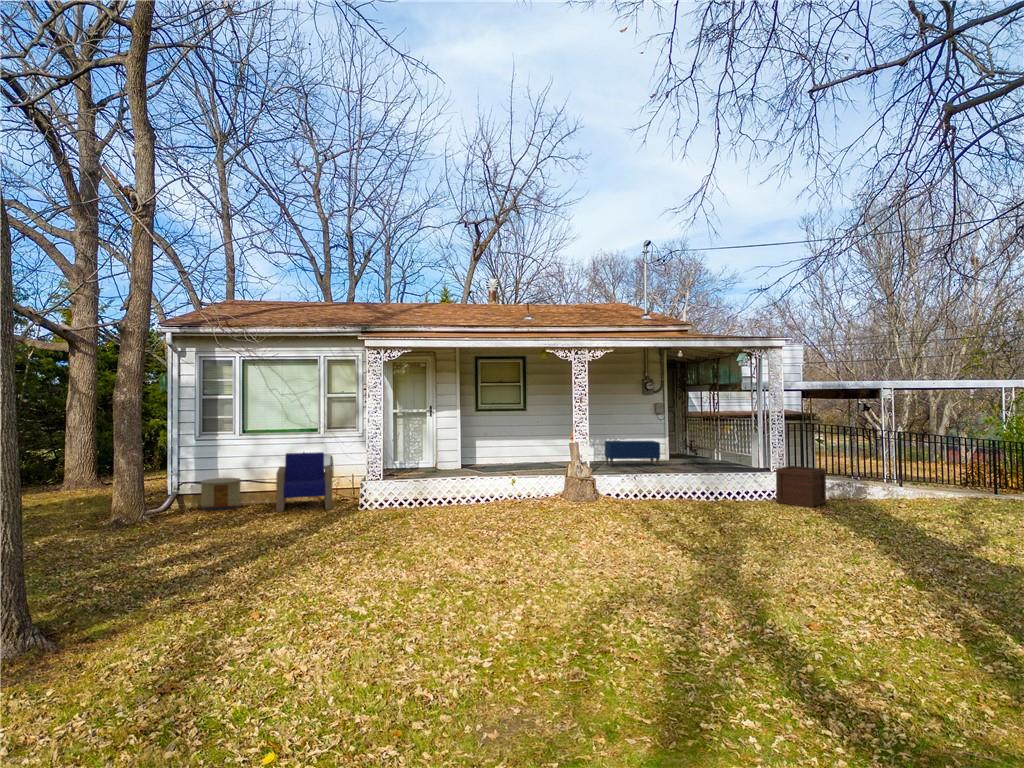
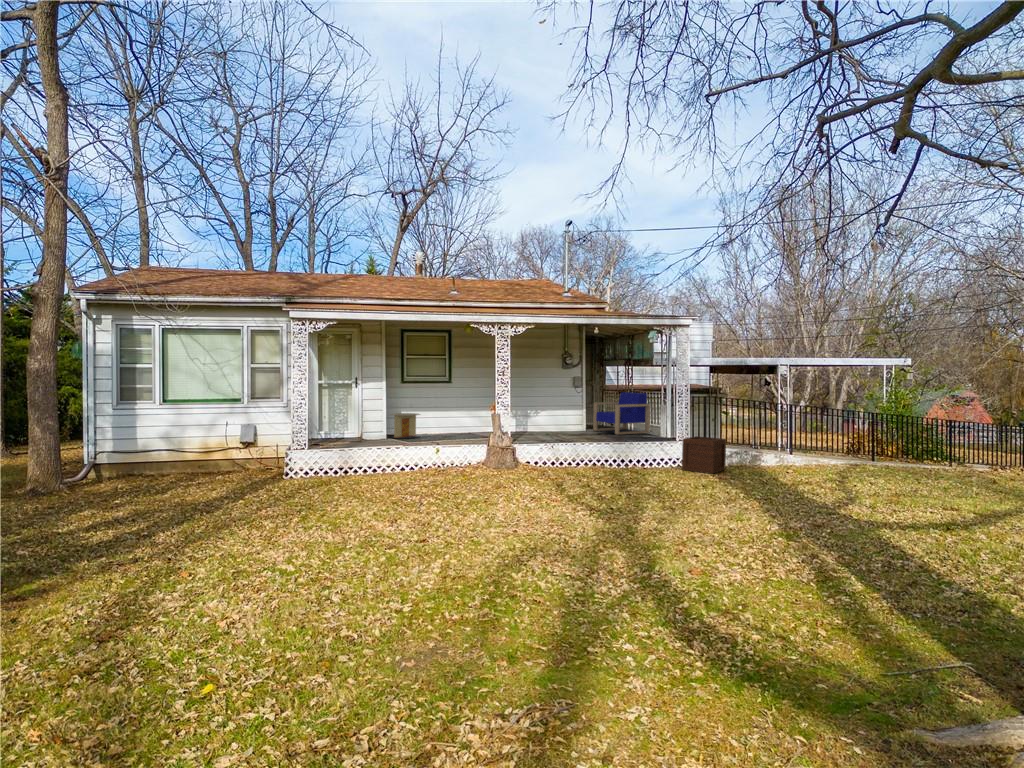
bench: present [605,441,660,466] -> none [527,412,579,437]
armchair: present [276,452,332,512] -> present [593,392,650,434]
side table: present [201,478,240,511] -> present [390,413,420,439]

